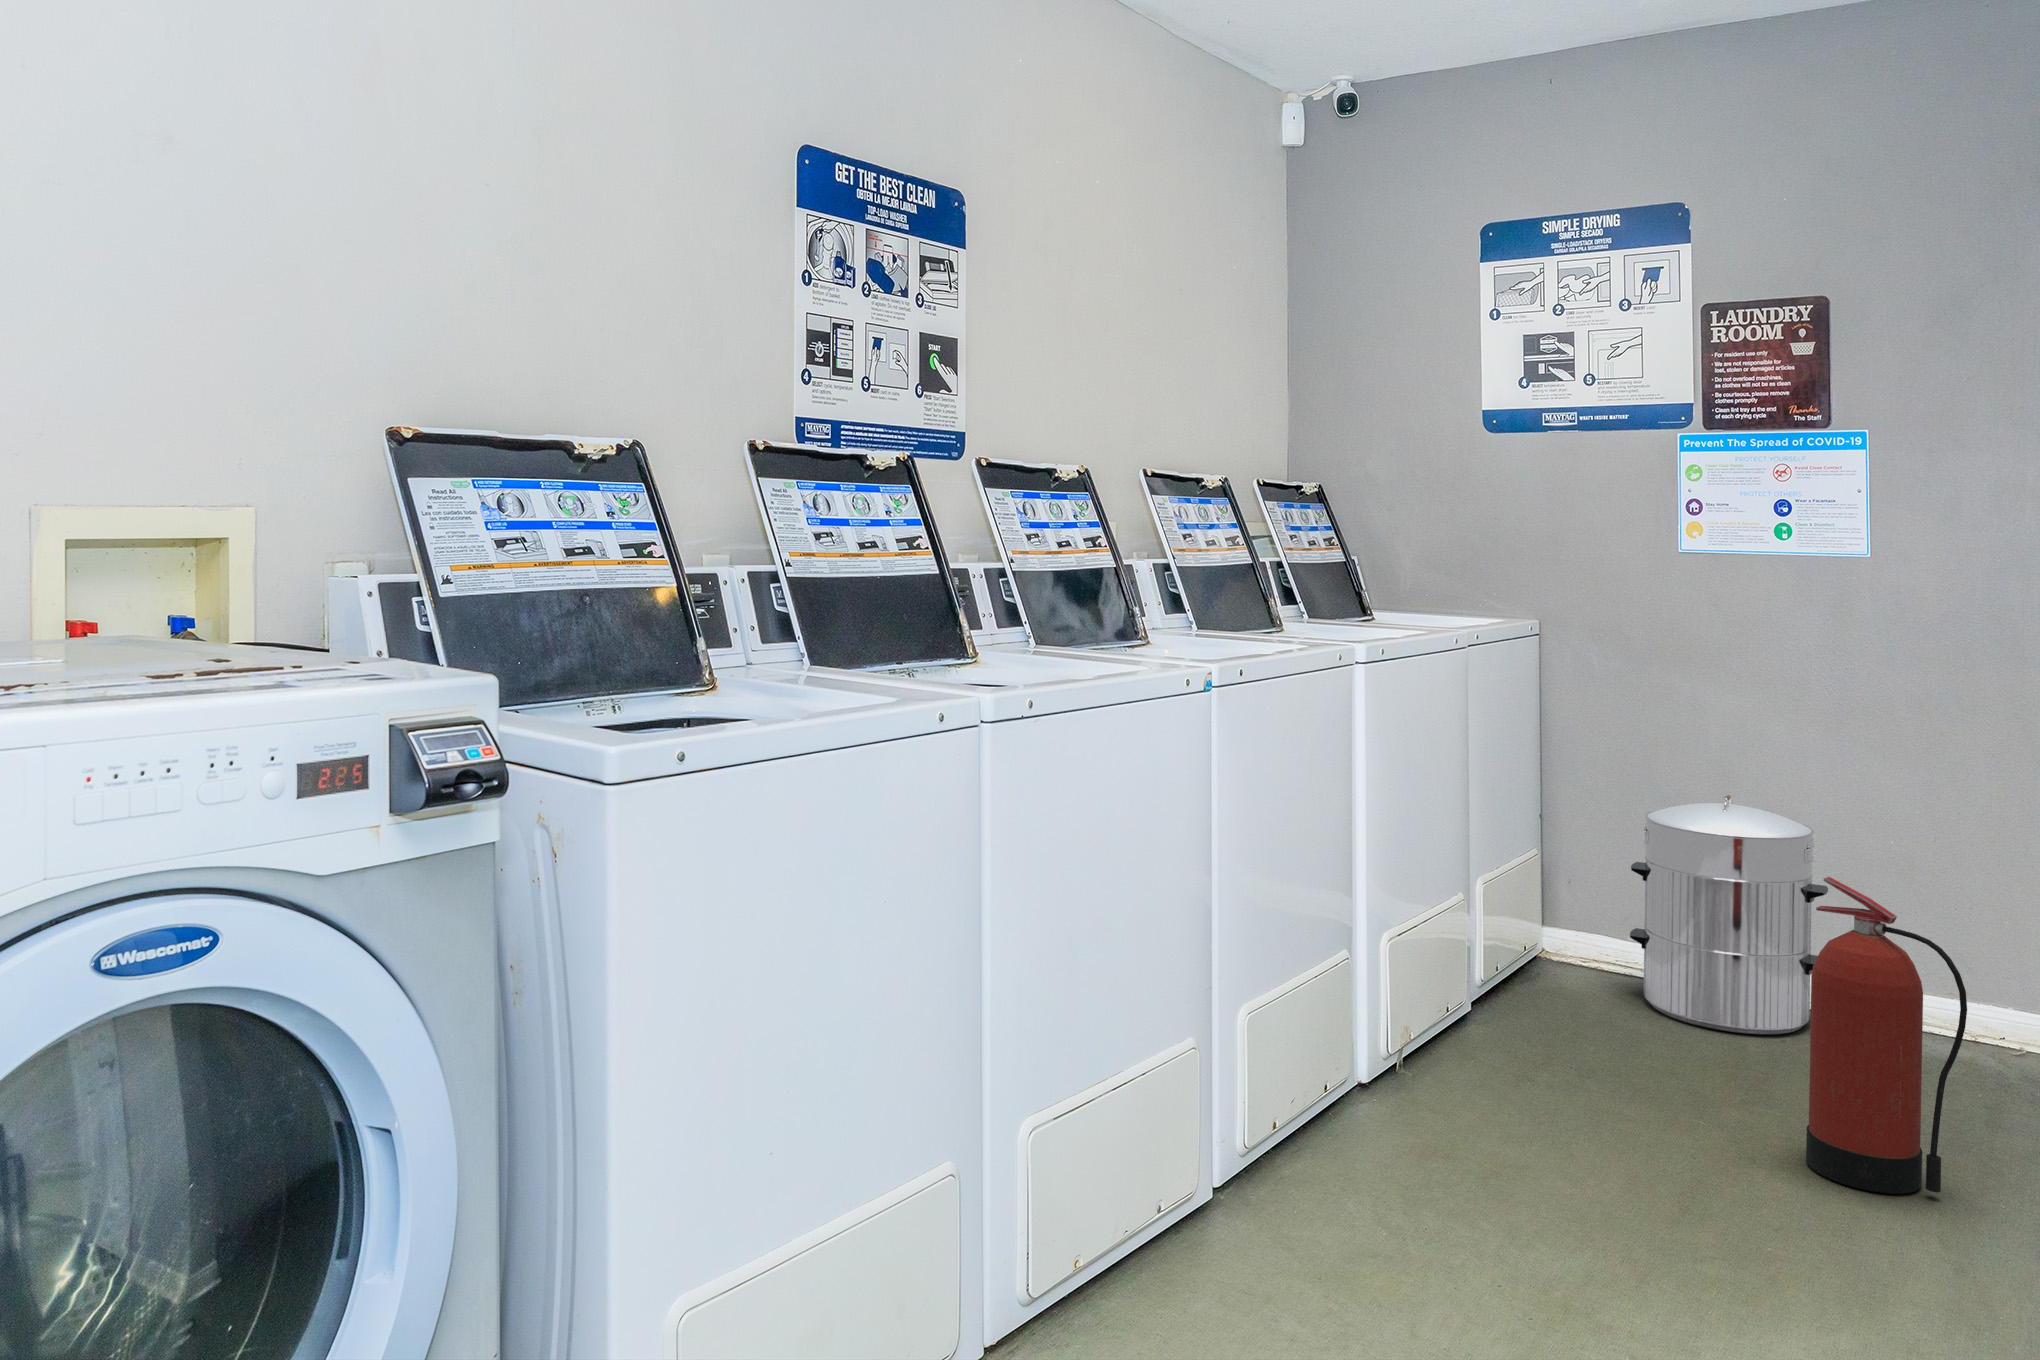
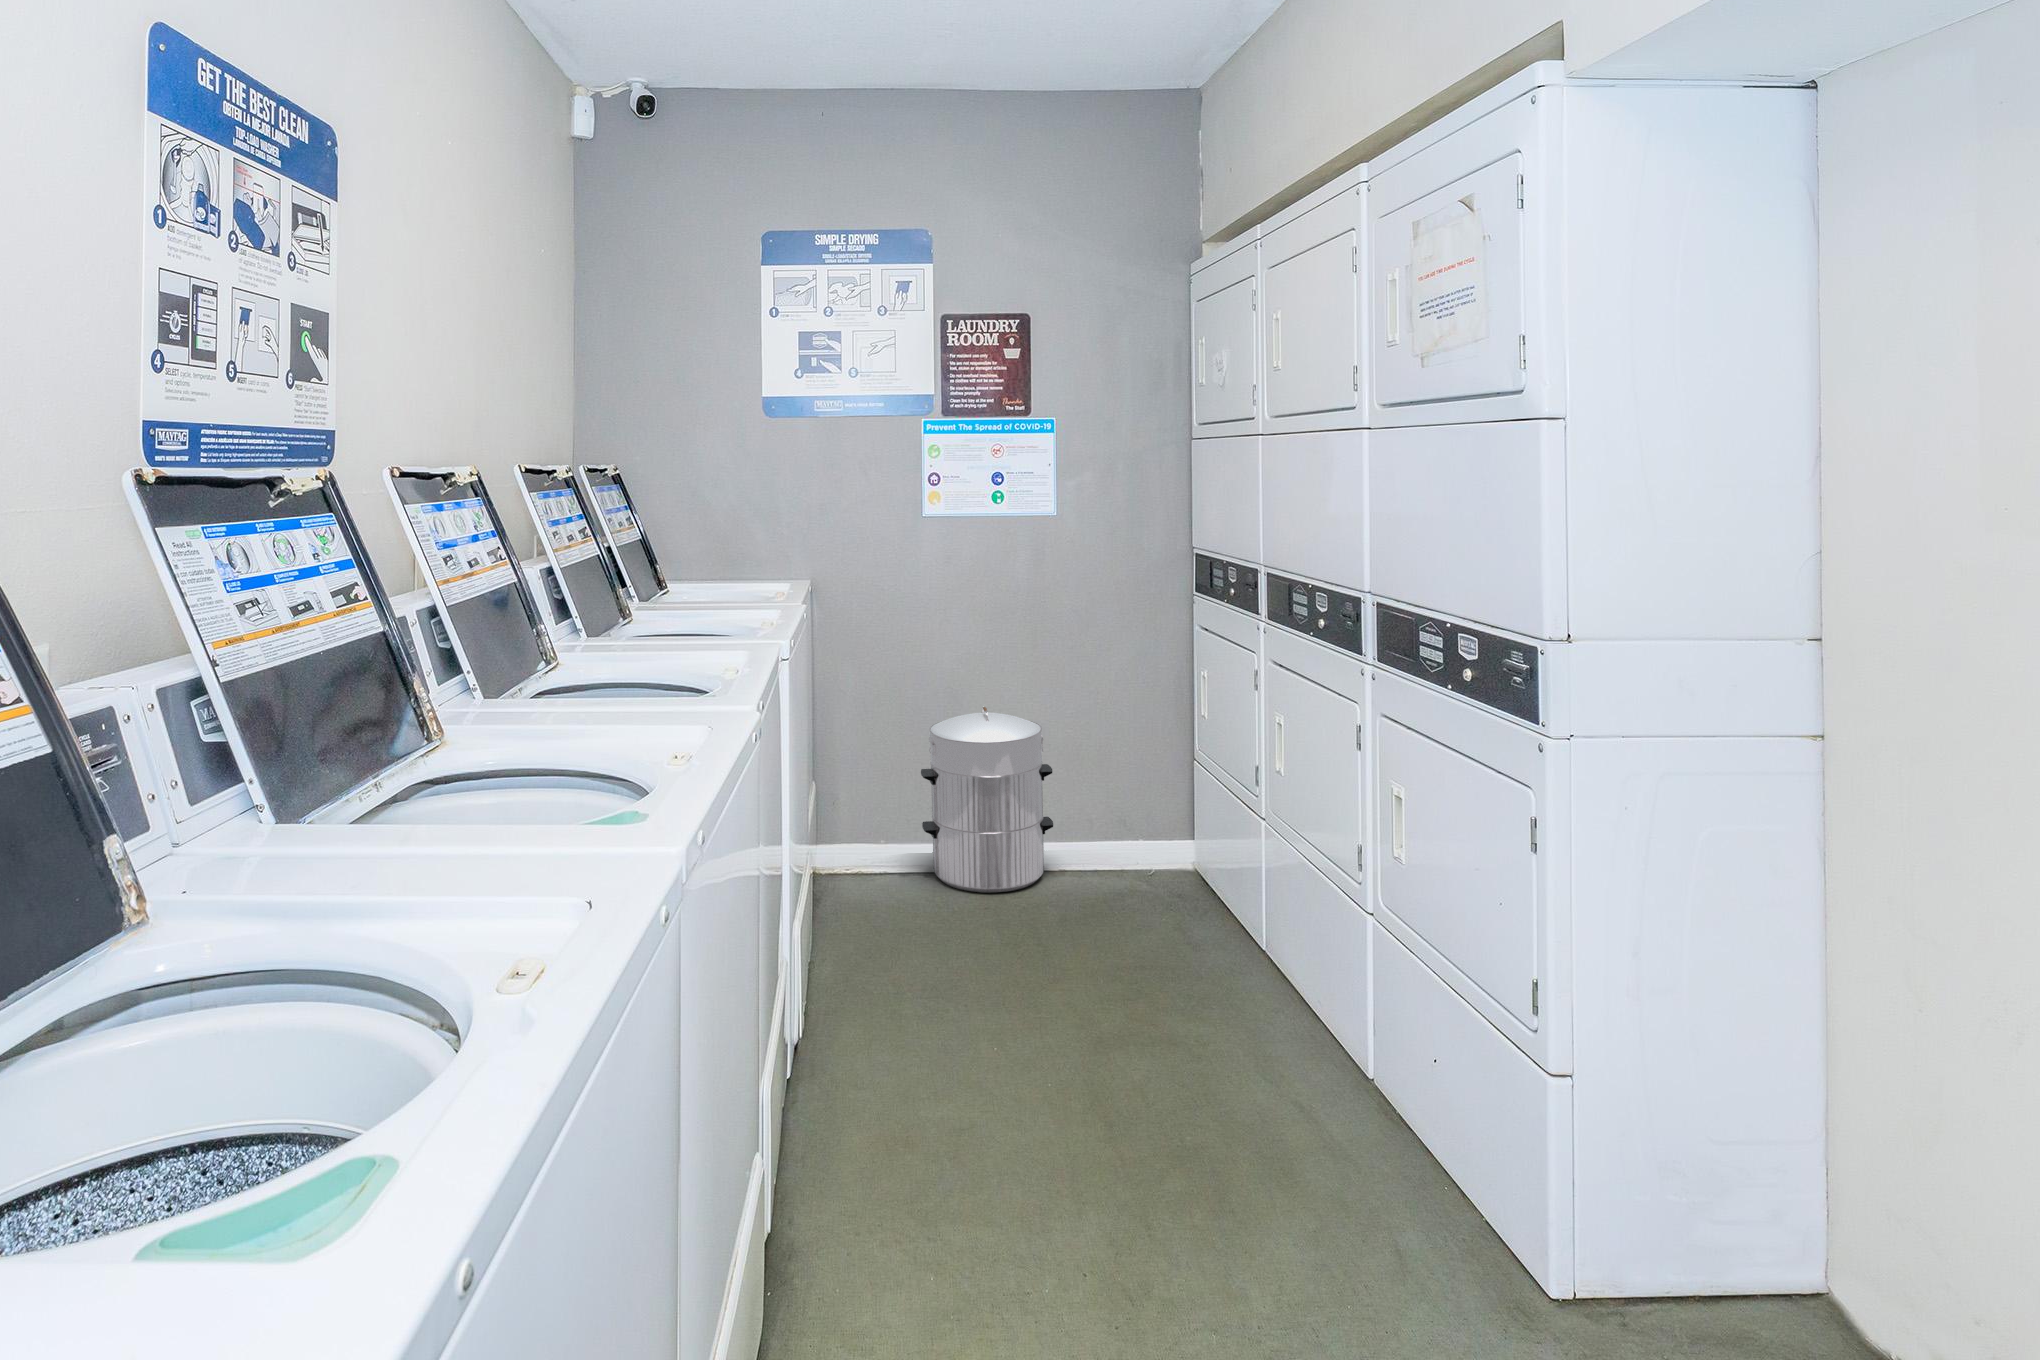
fire extinguisher: present [1806,877,1967,1194] -> none [1128,780,1231,1015]

